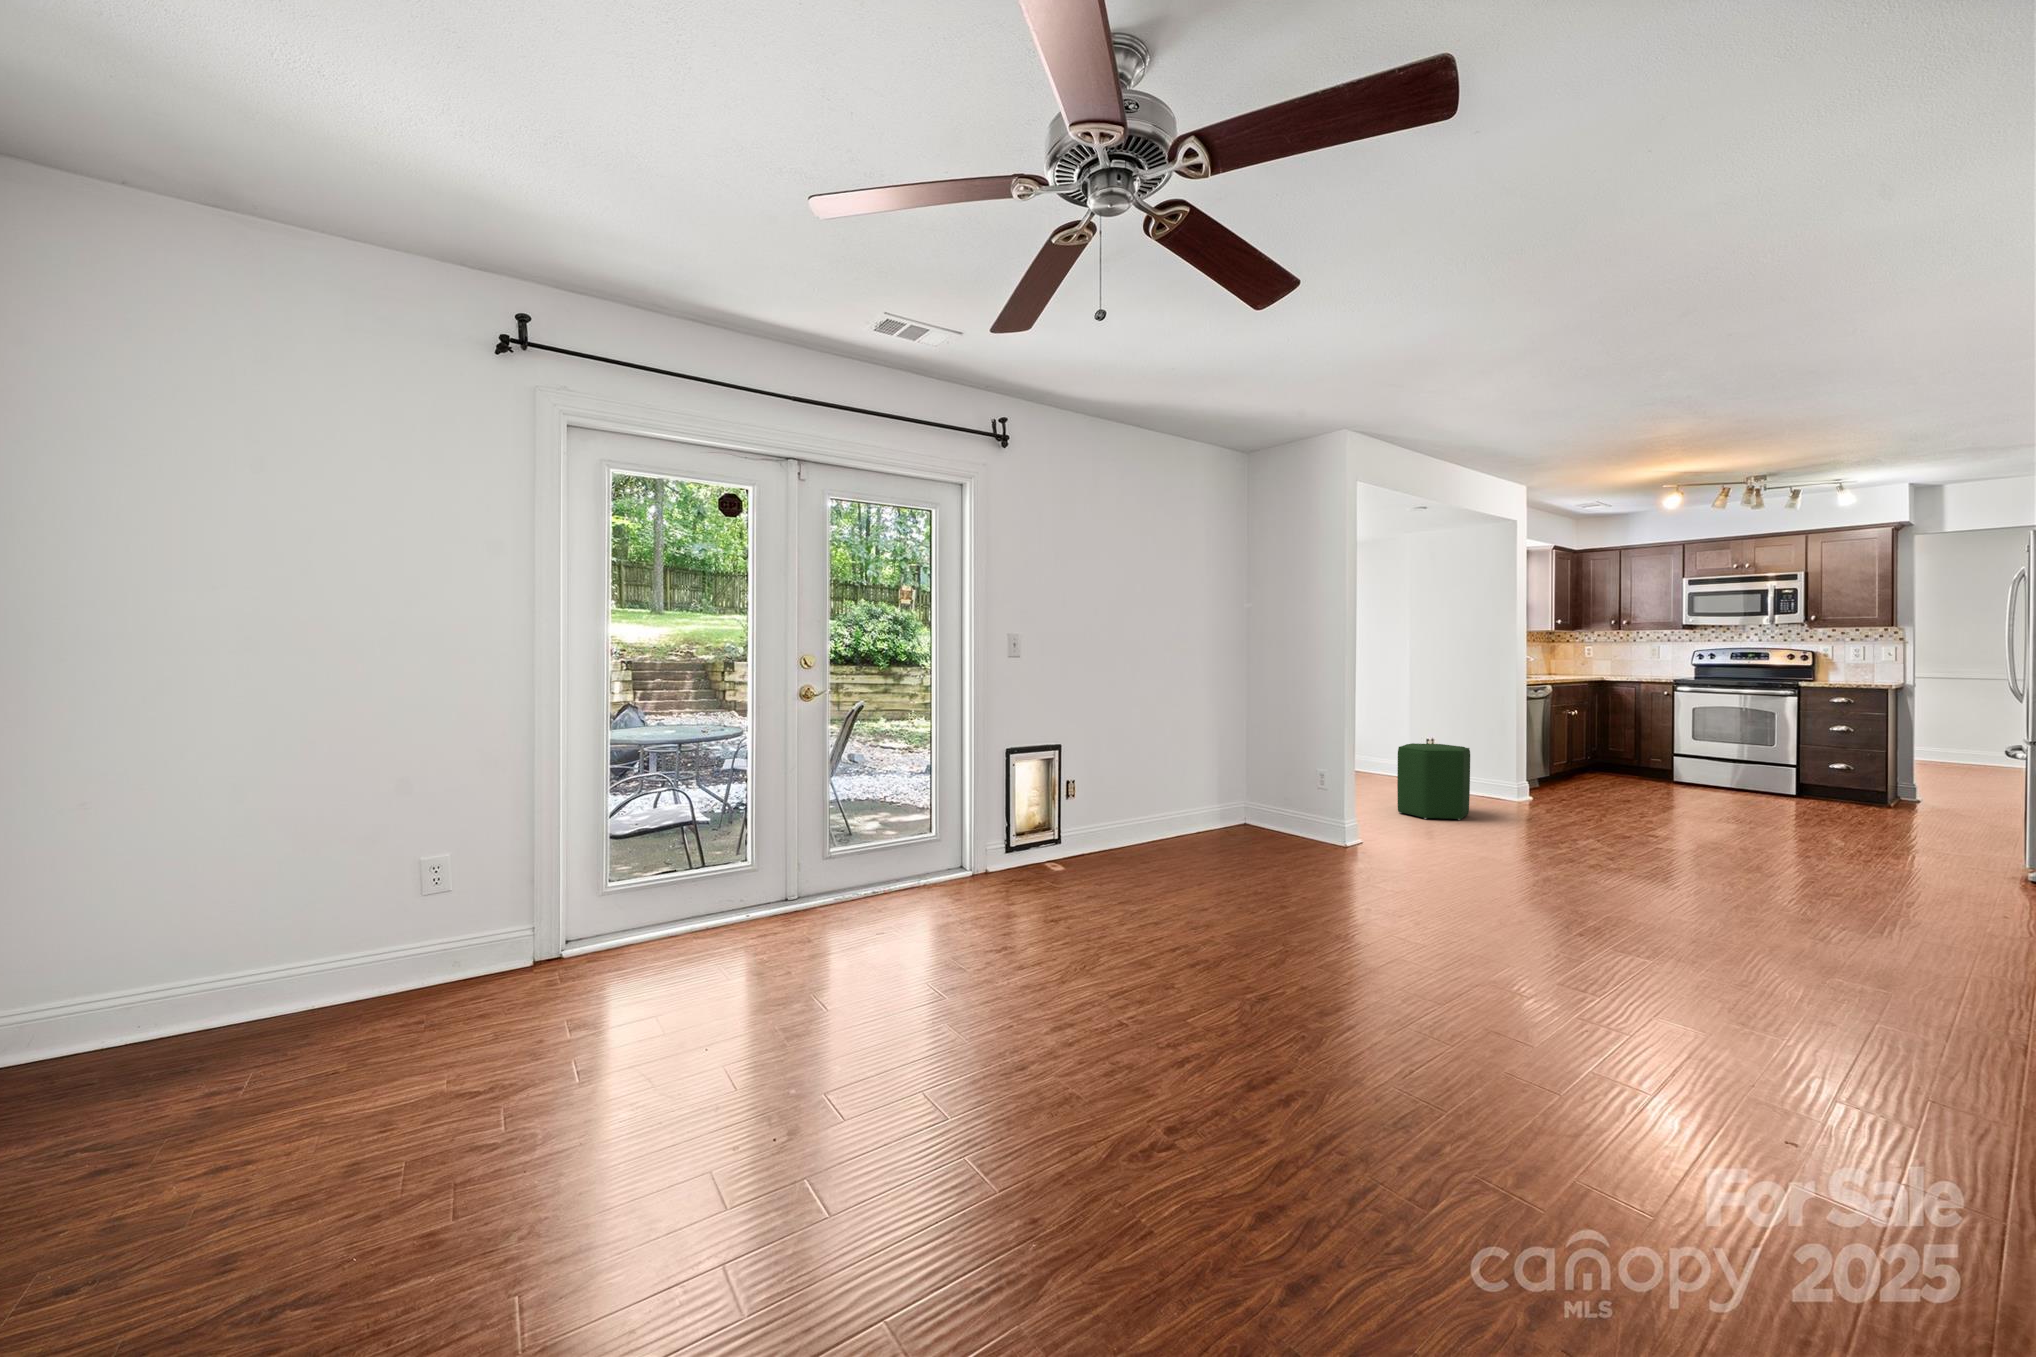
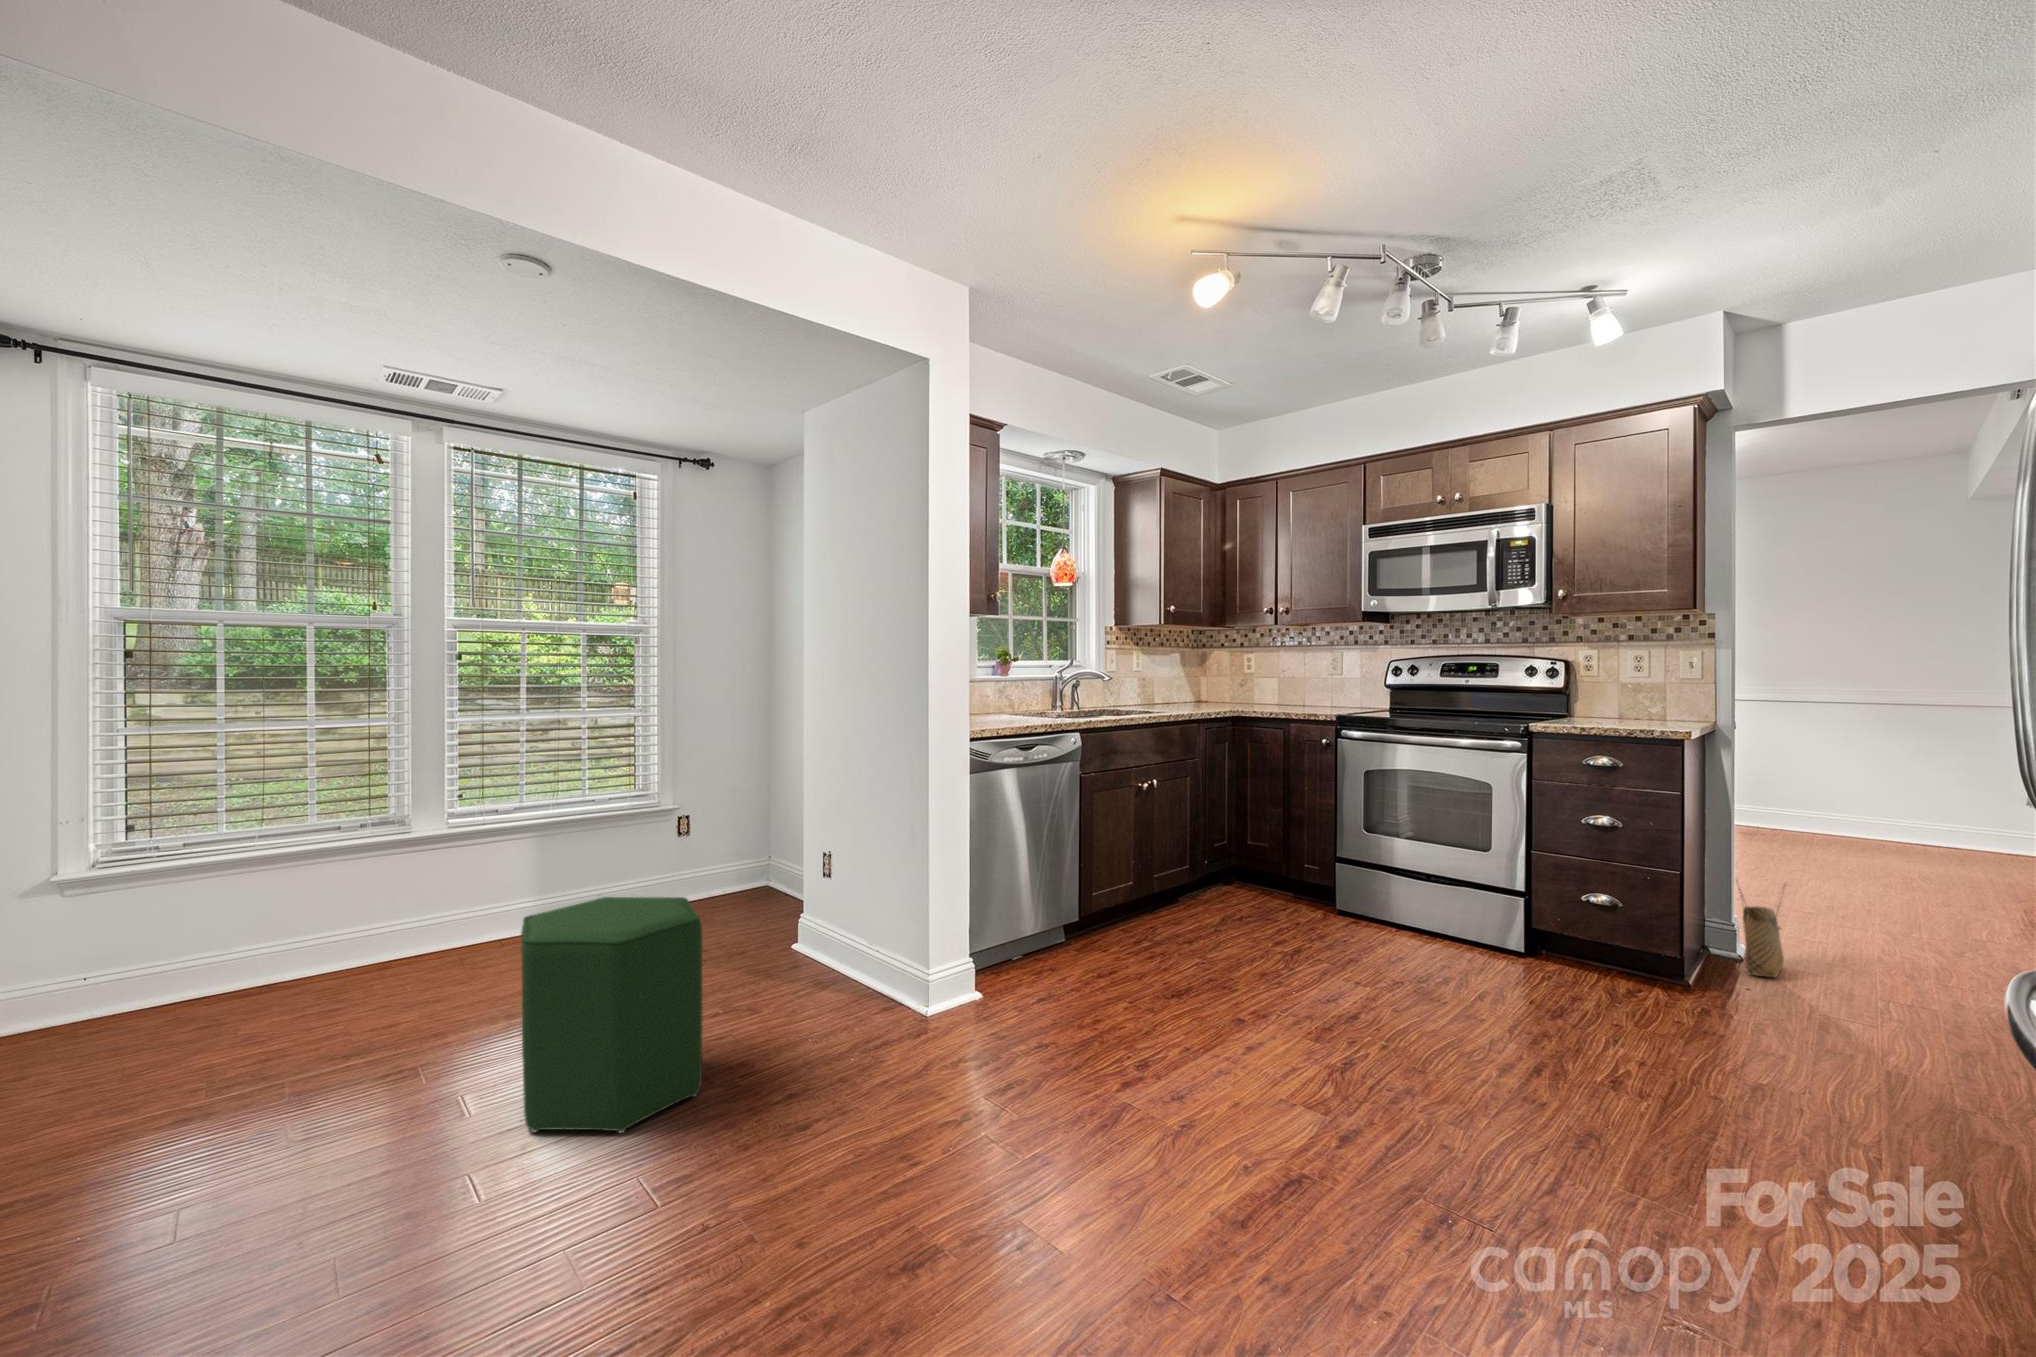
woven basket: none [1915,759,1943,804] -> present [1738,888,1784,977]

